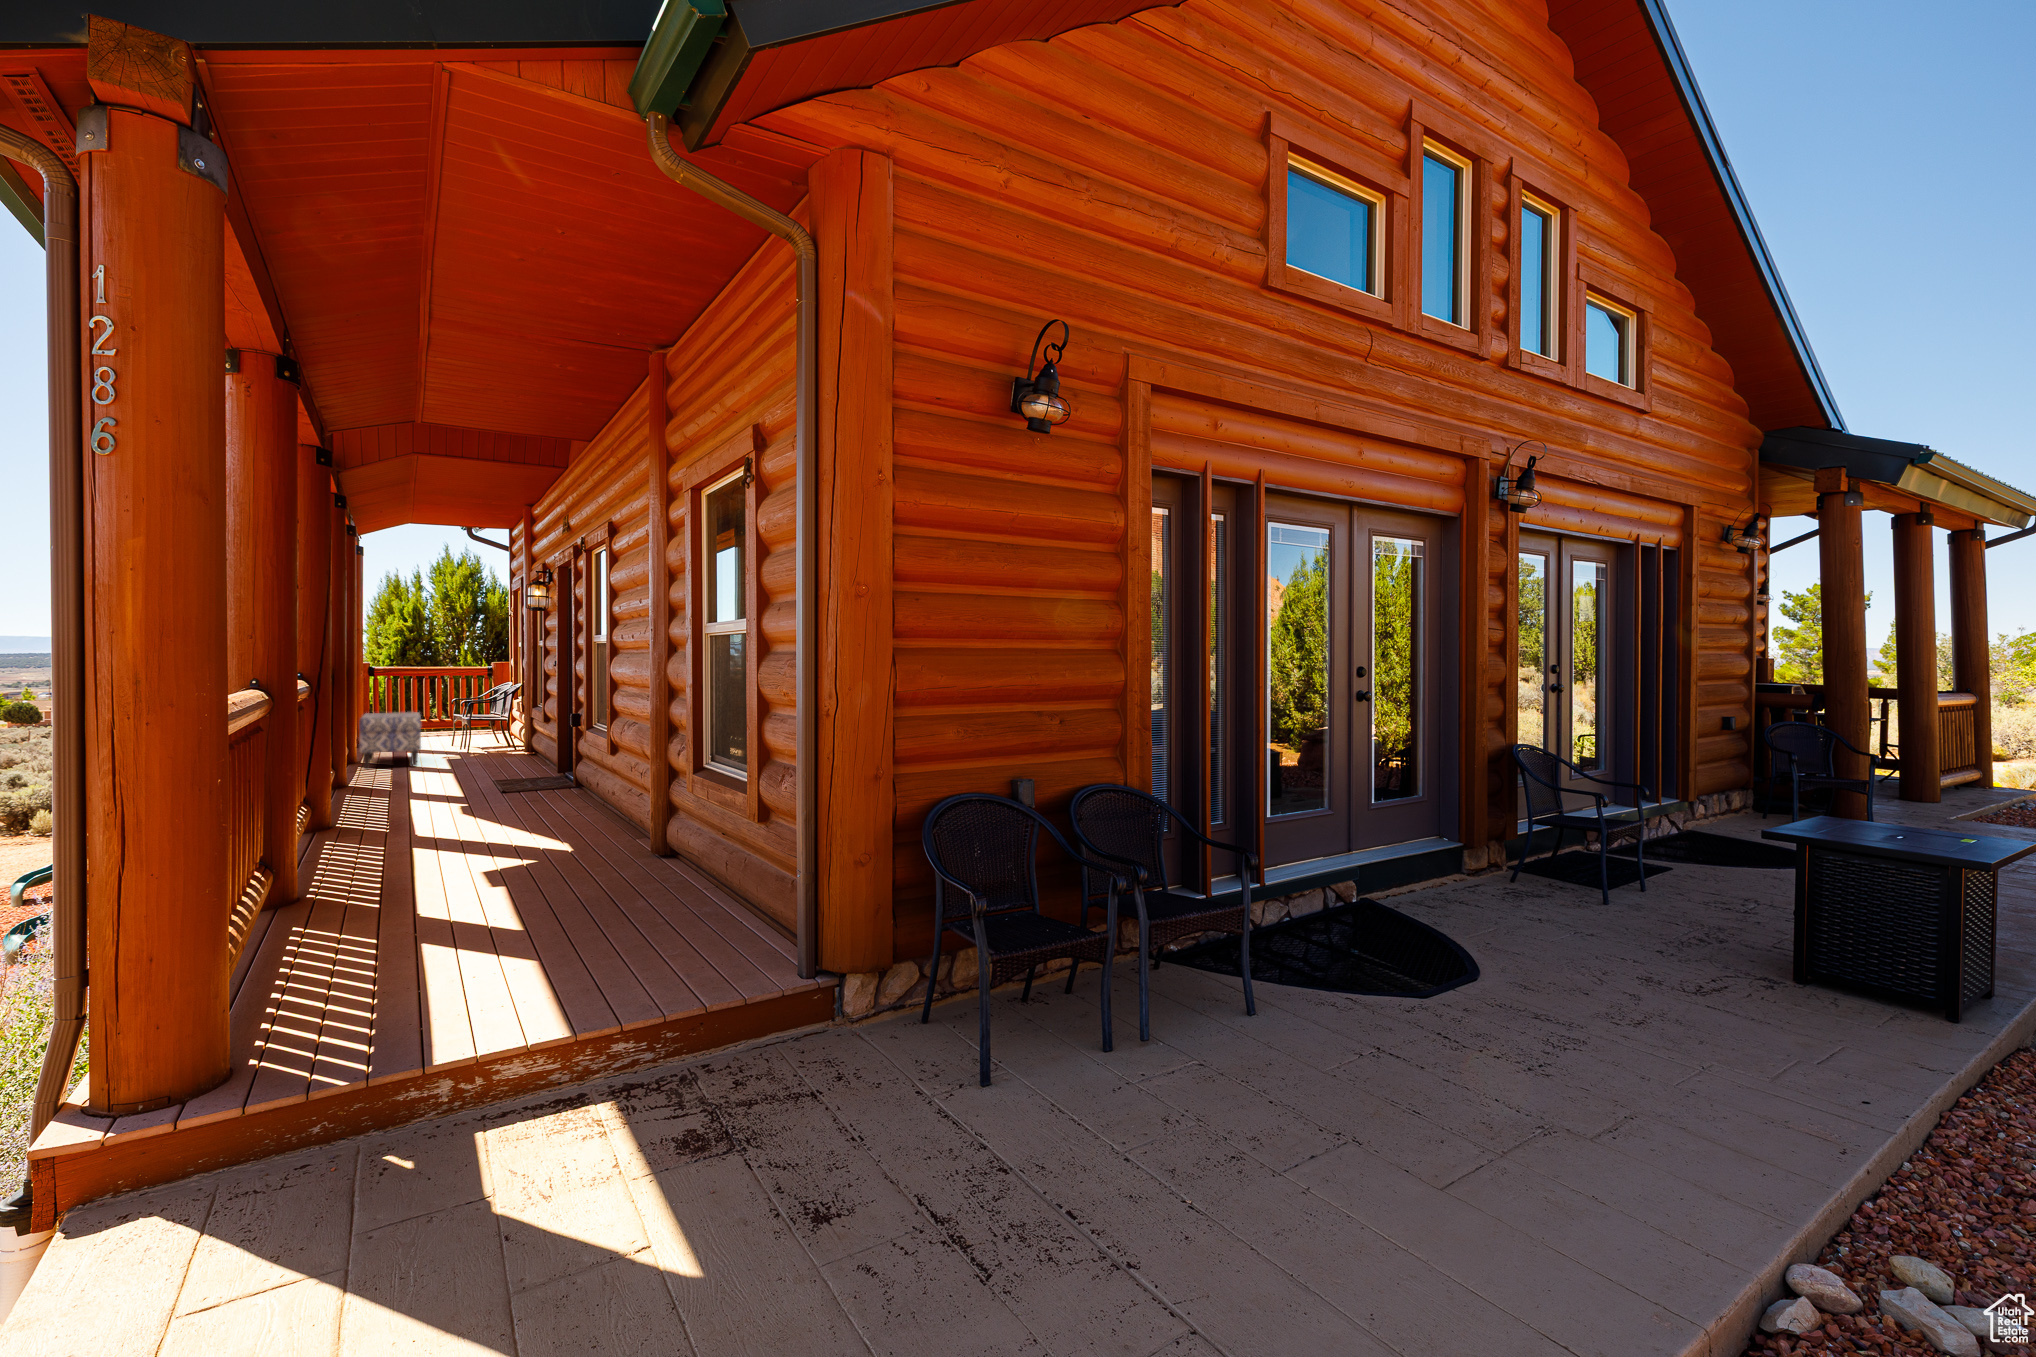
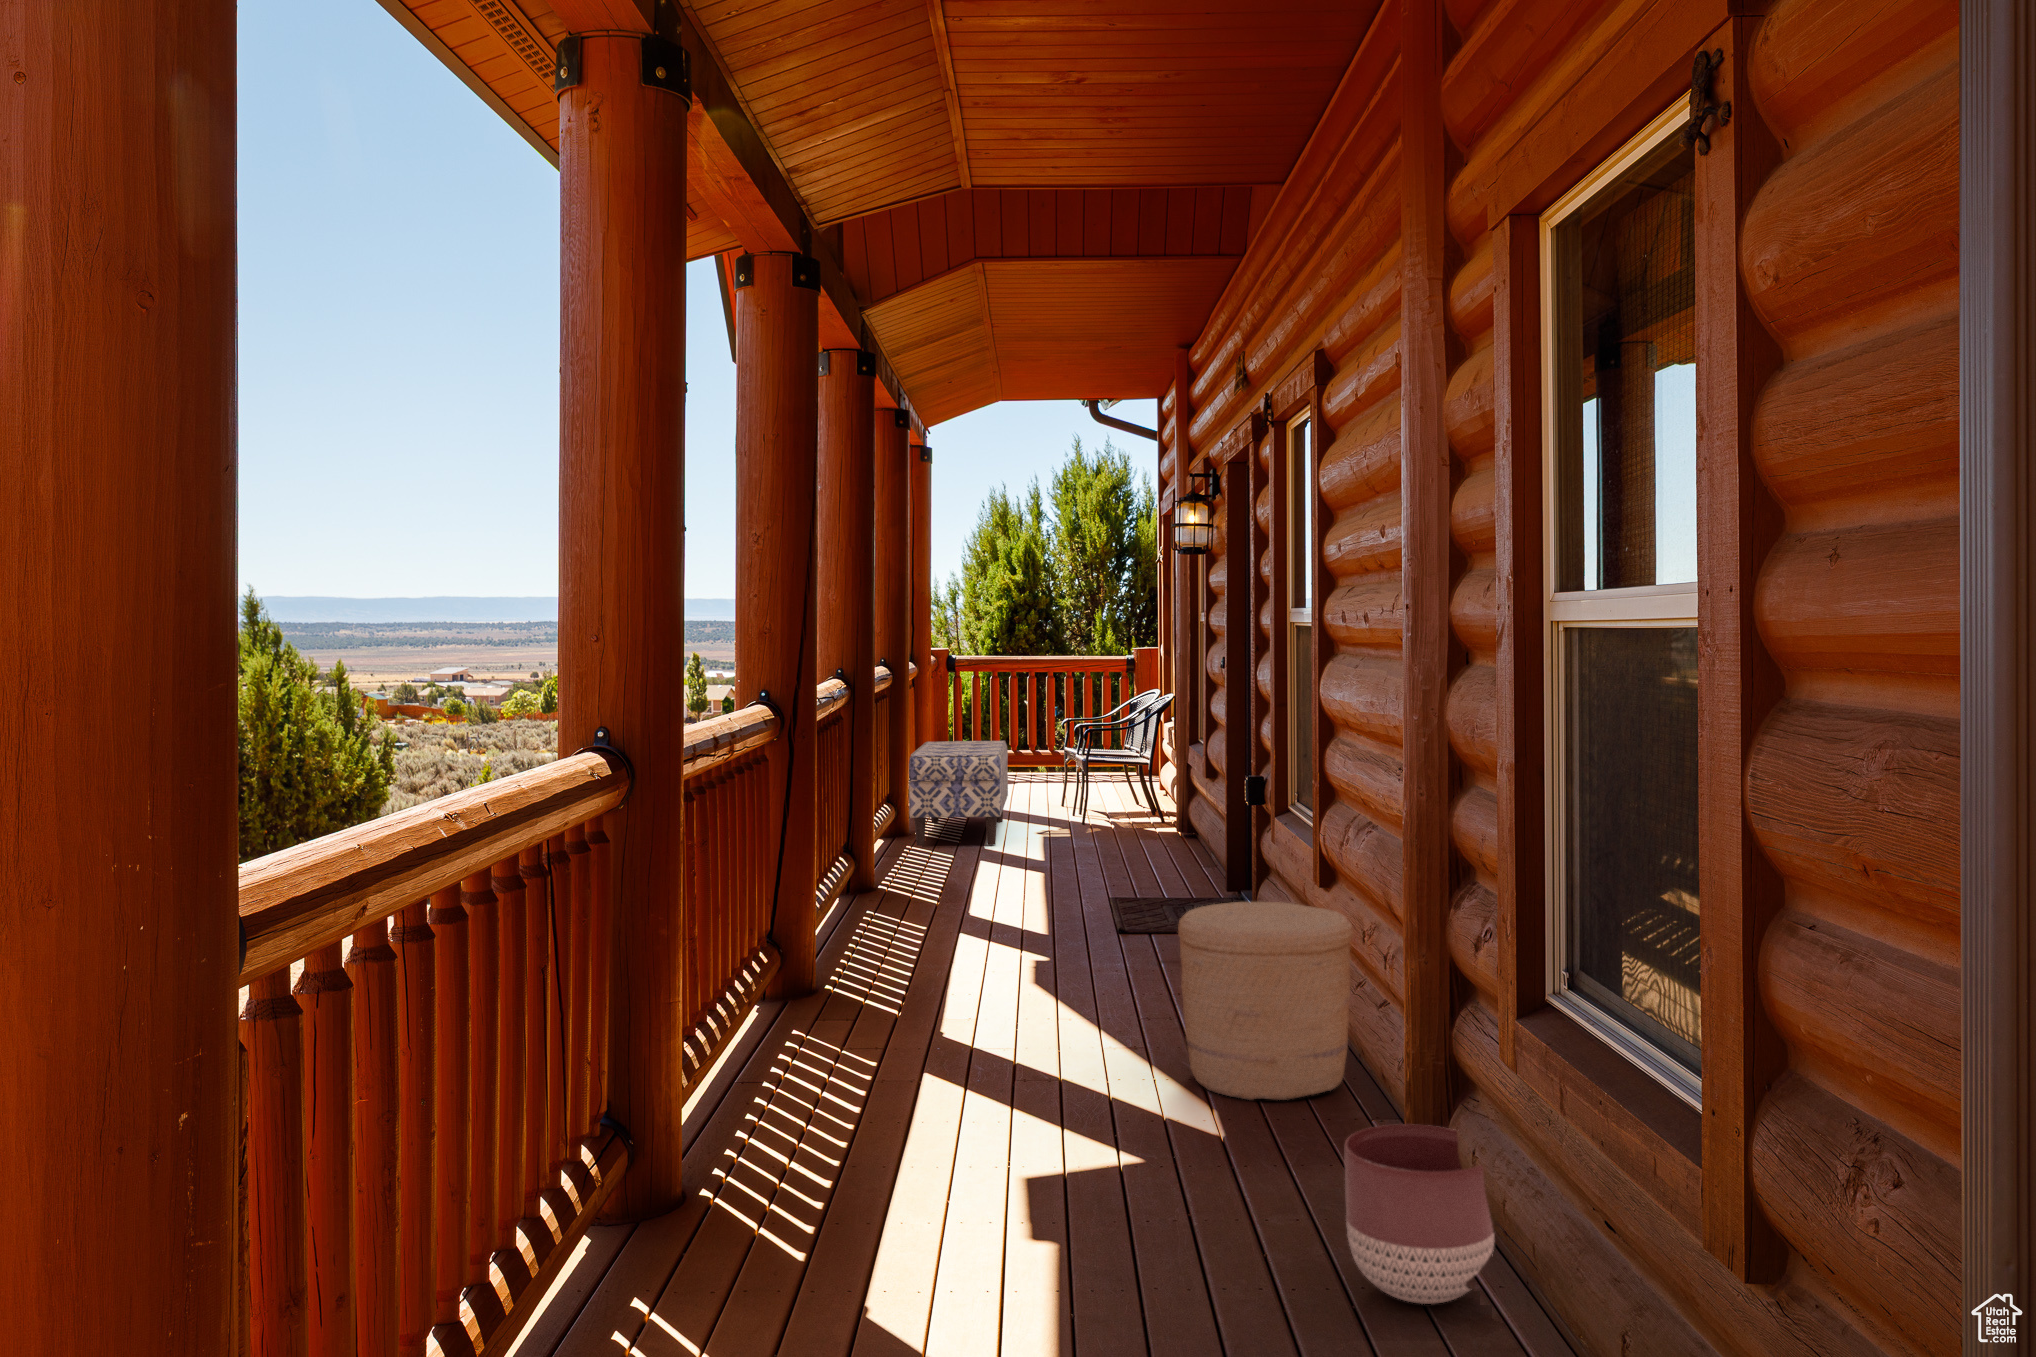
woven basket: none [545,754,623,830] -> present [1178,902,1353,1100]
planter: none [619,806,672,862] -> present [1344,1124,1494,1304]

